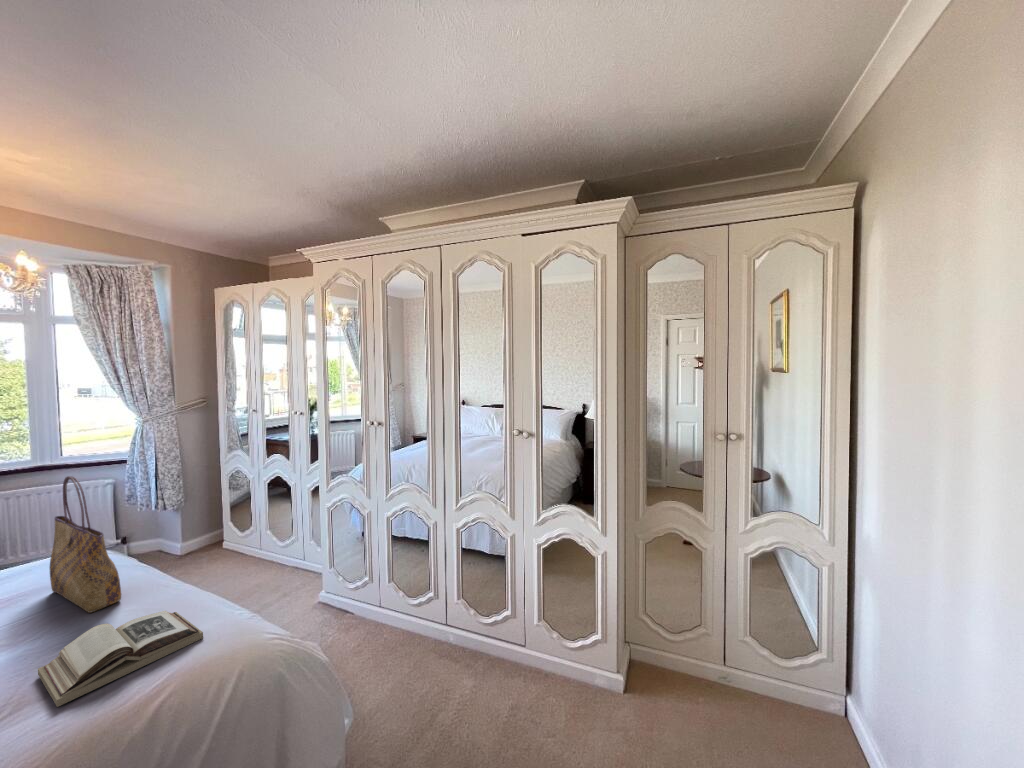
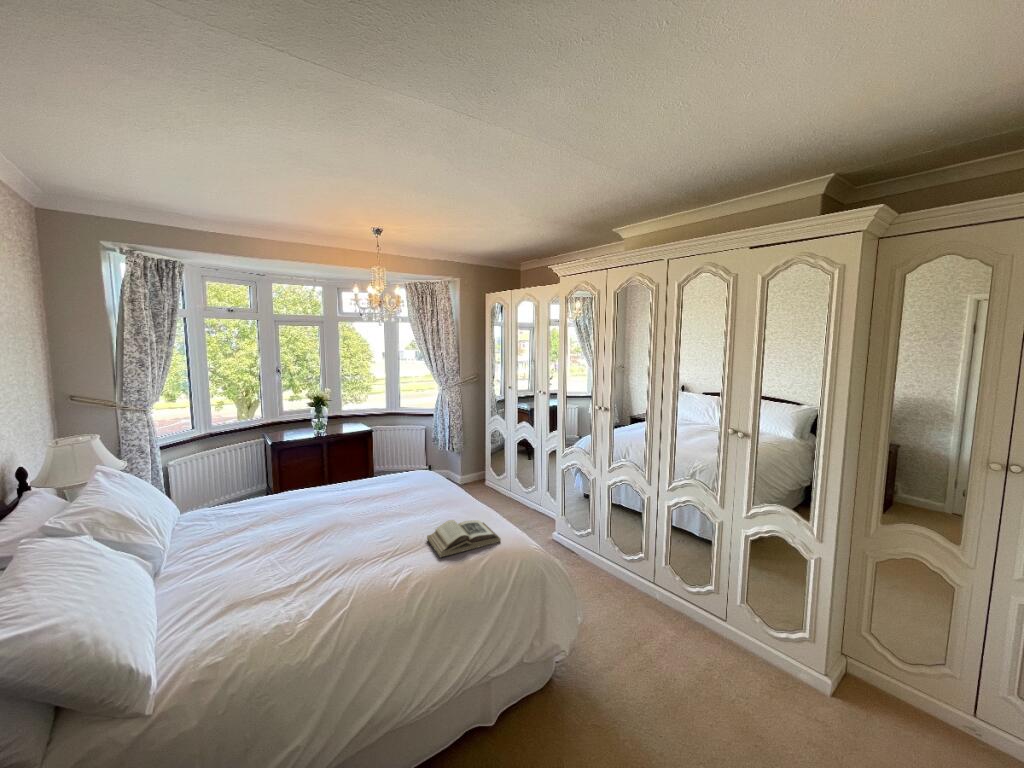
tote bag: present [50,476,121,613] -> none [419,431,454,512]

